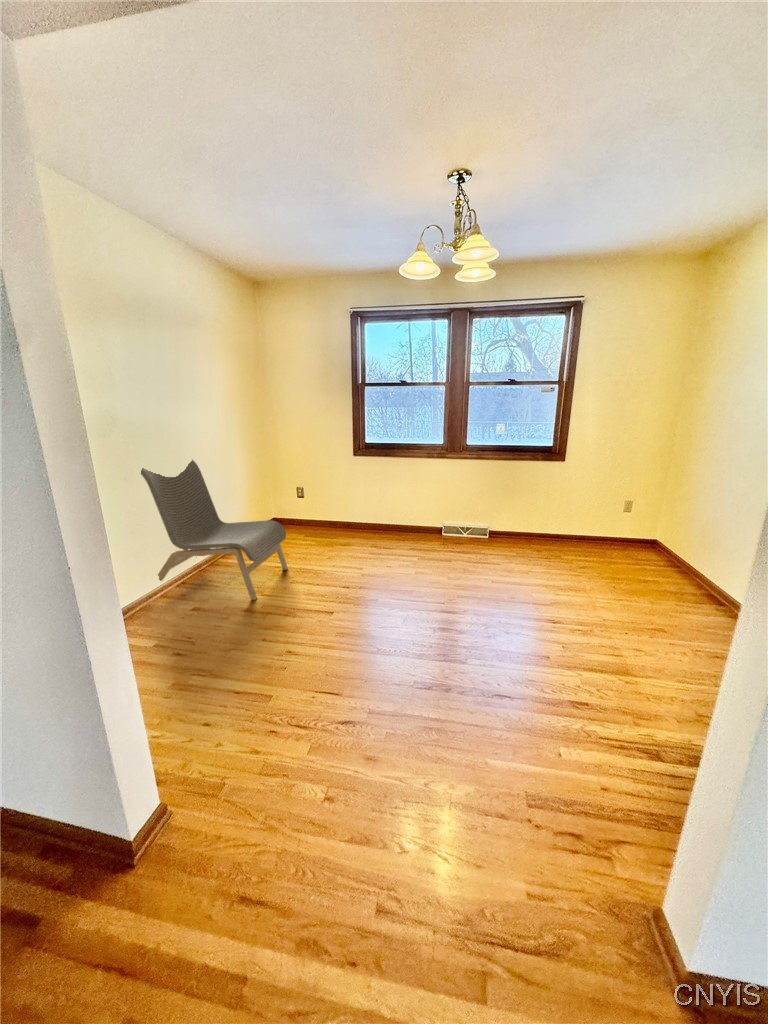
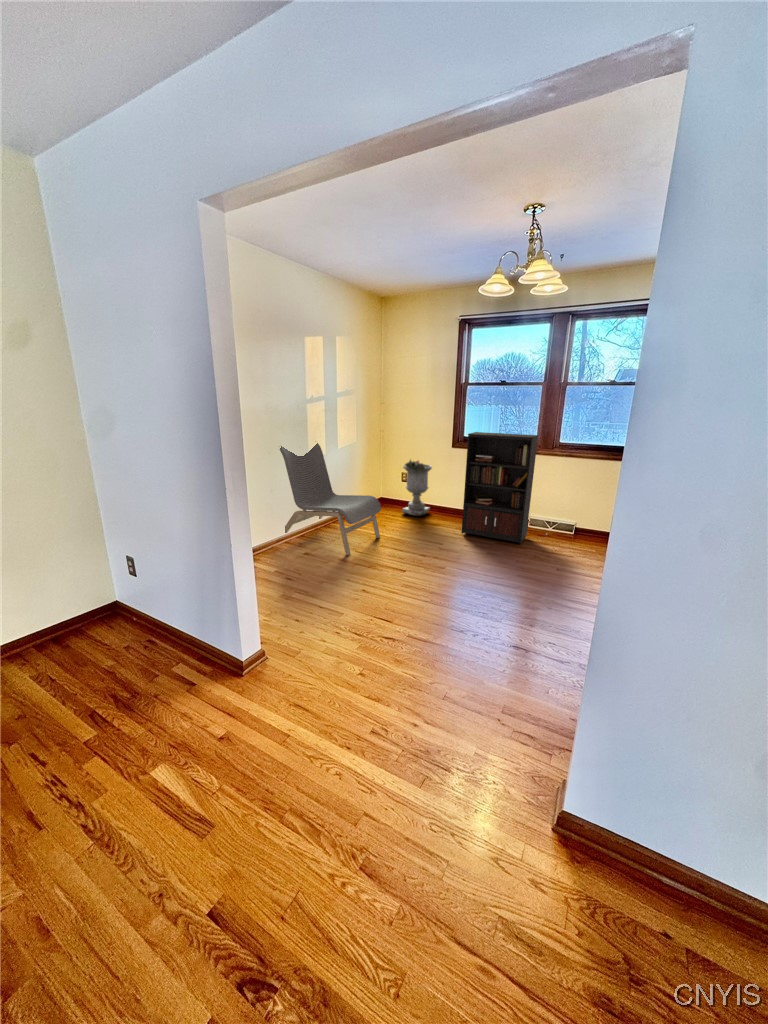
bookcase: none [379,437,464,555] -> present [462,432,548,544]
planter: none [301,470,335,535] -> present [402,460,432,516]

